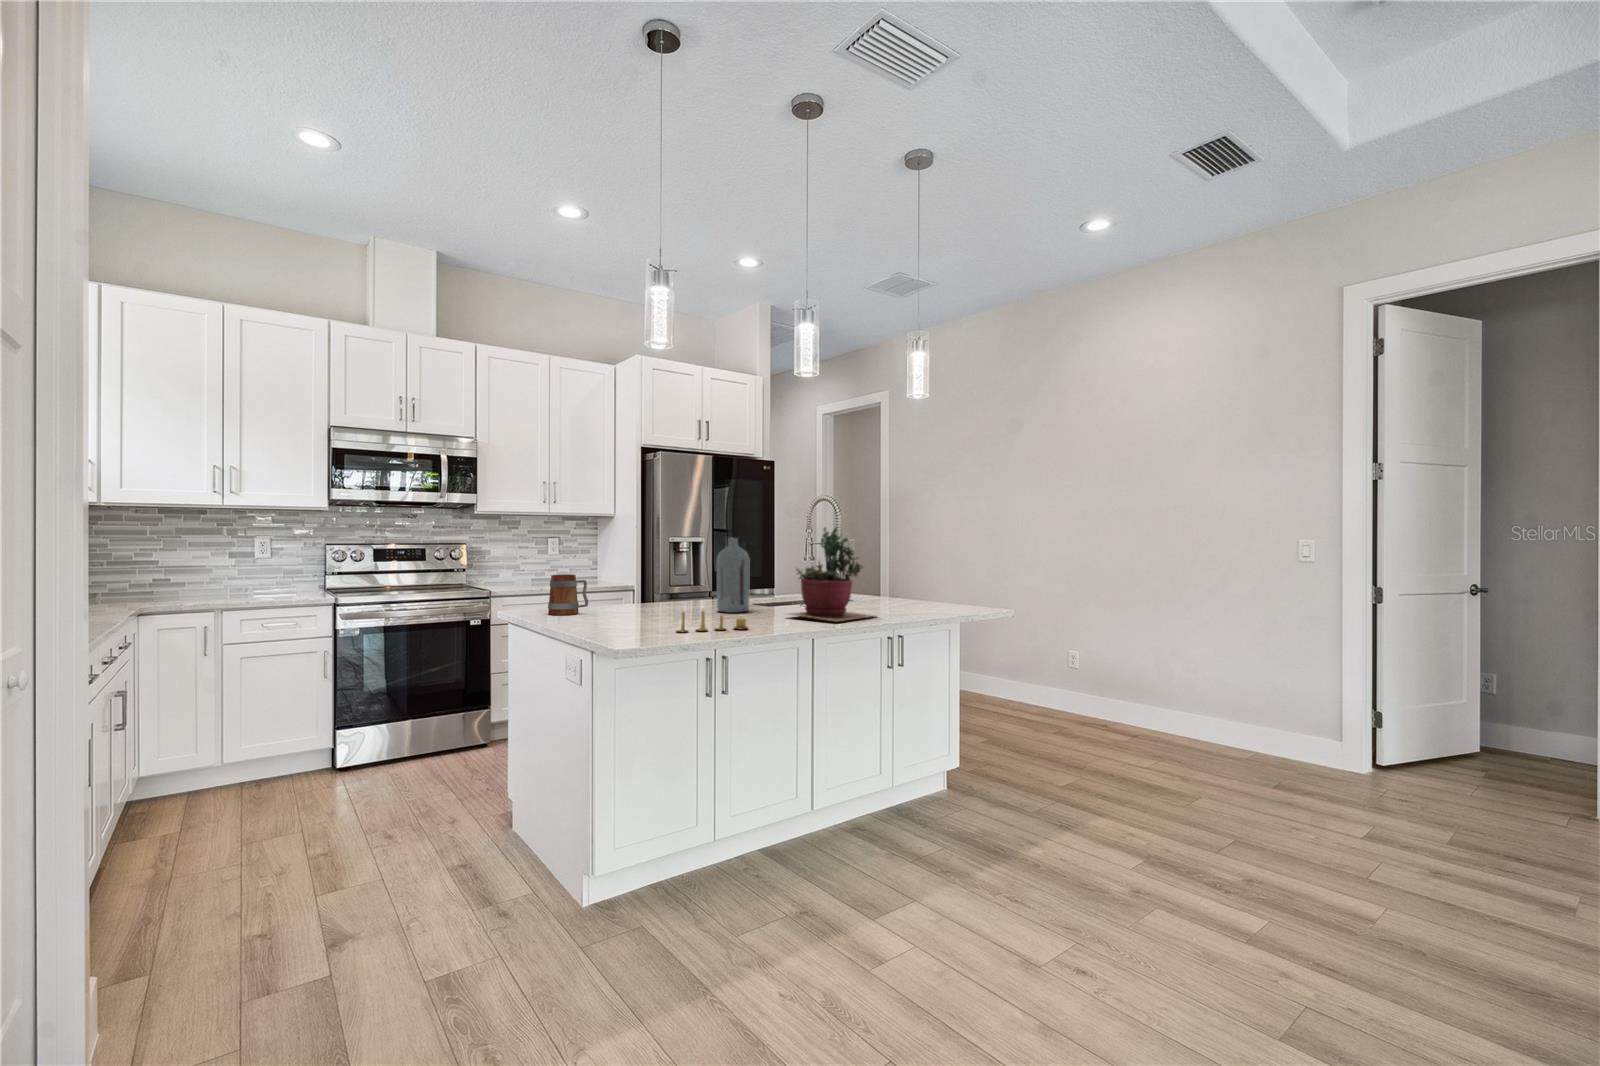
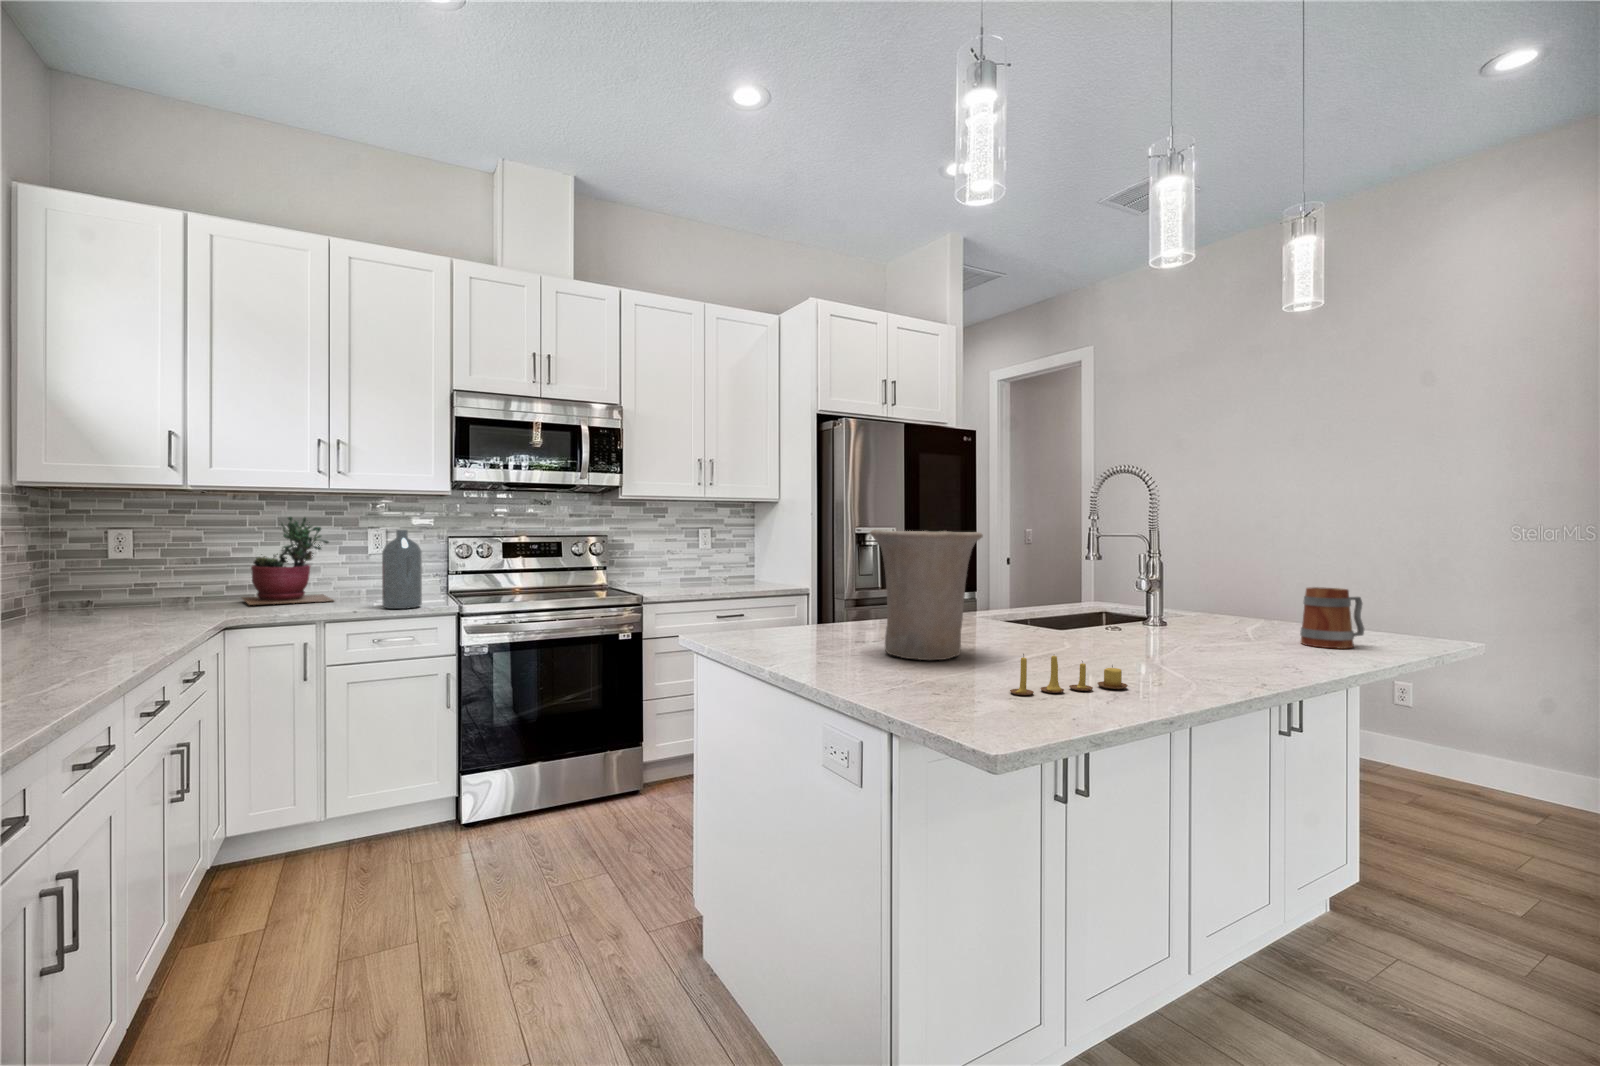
succulent plant: present [789,528,877,621] -> present [242,517,333,605]
vase: none [619,538,691,620] -> present [870,530,983,660]
bottle: present [717,538,750,613] -> present [382,530,422,609]
mug: present [548,574,588,615] -> present [1300,587,1364,649]

